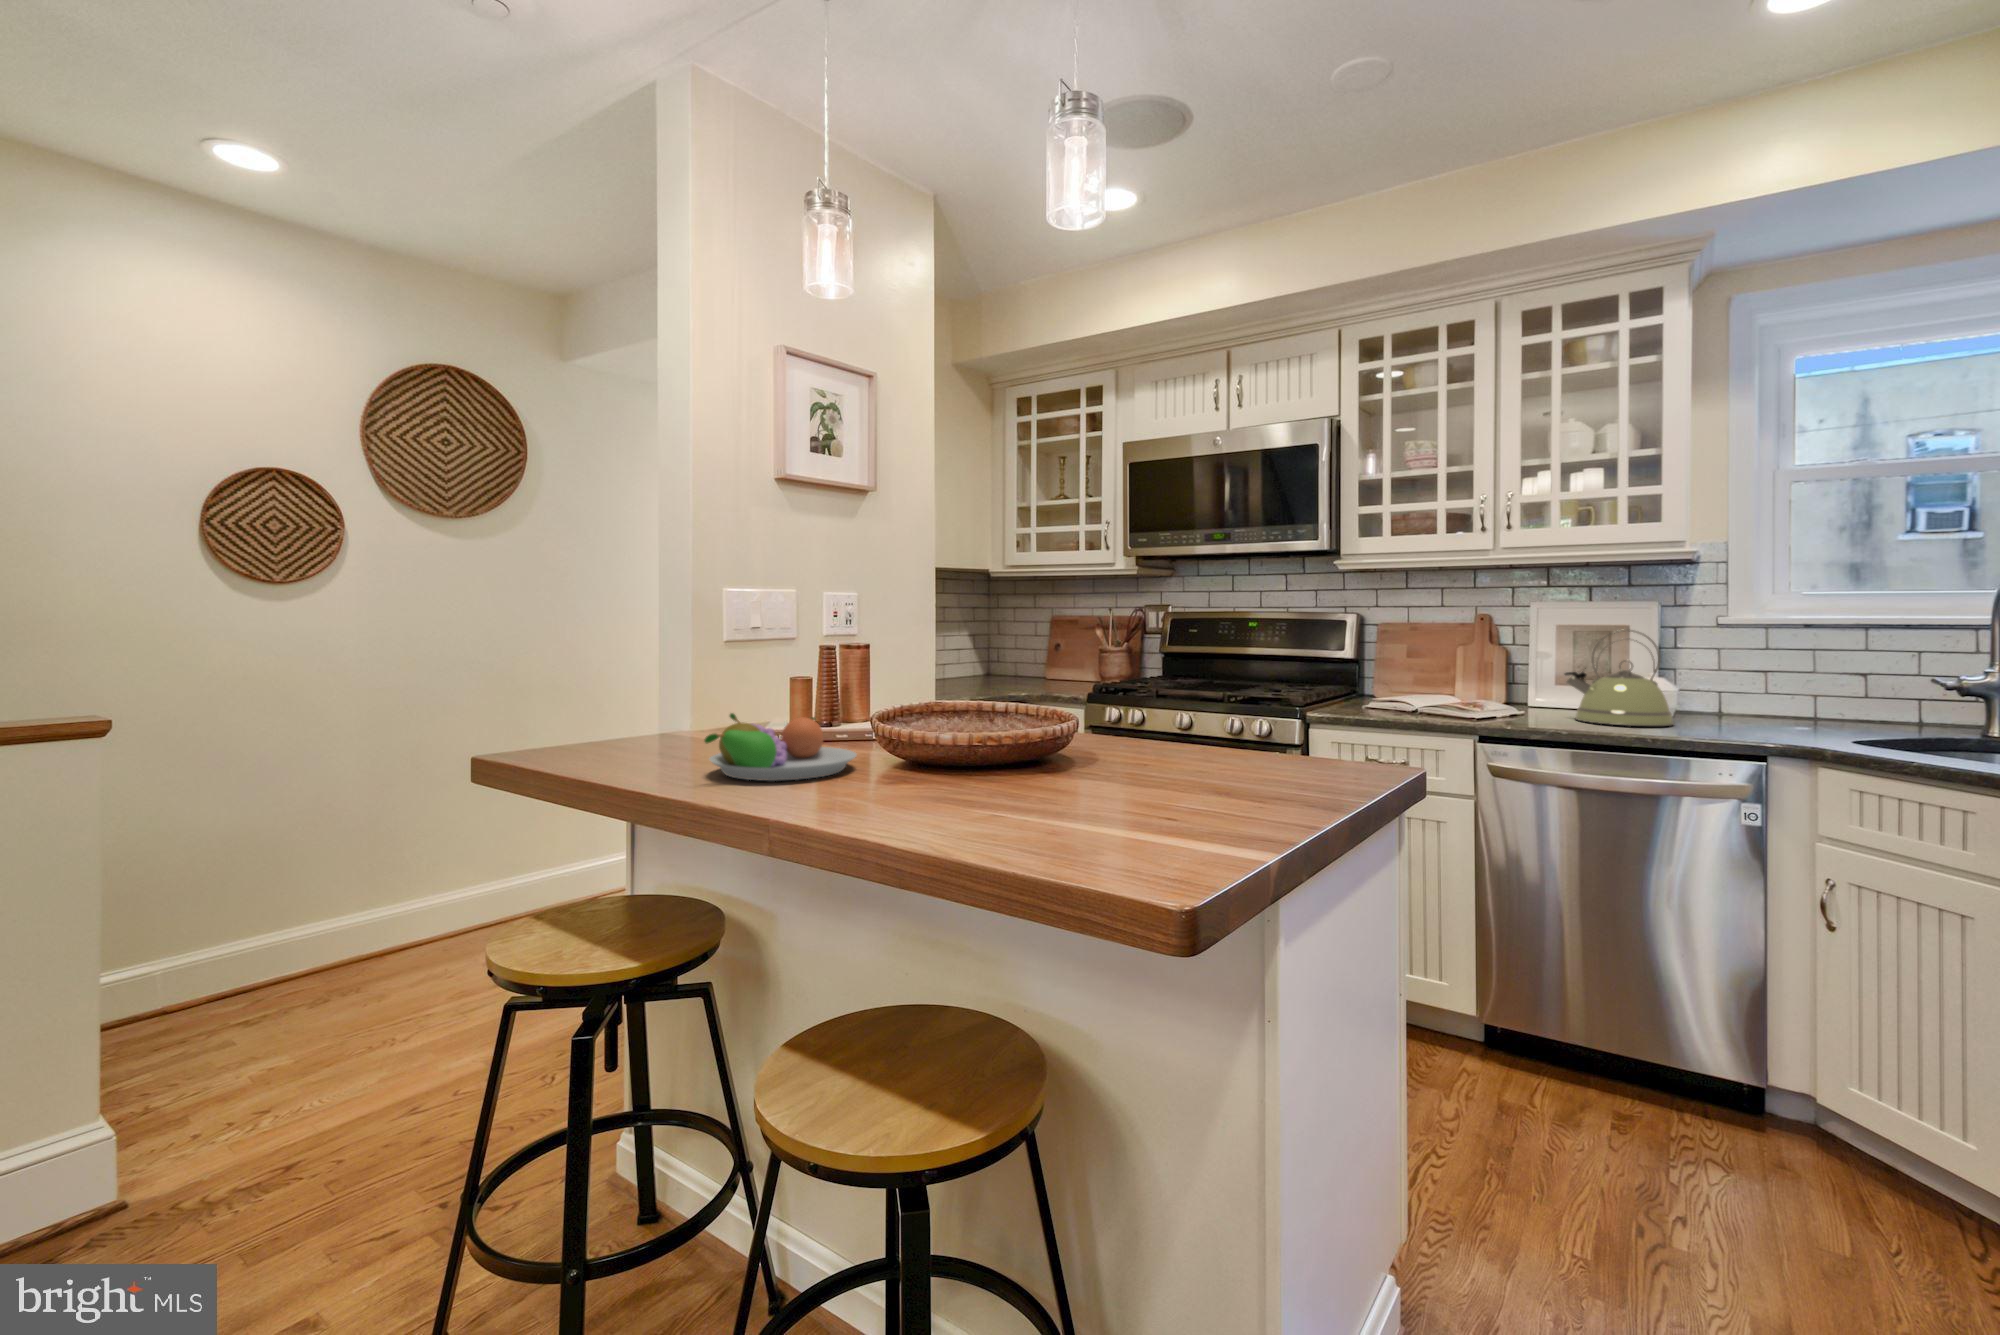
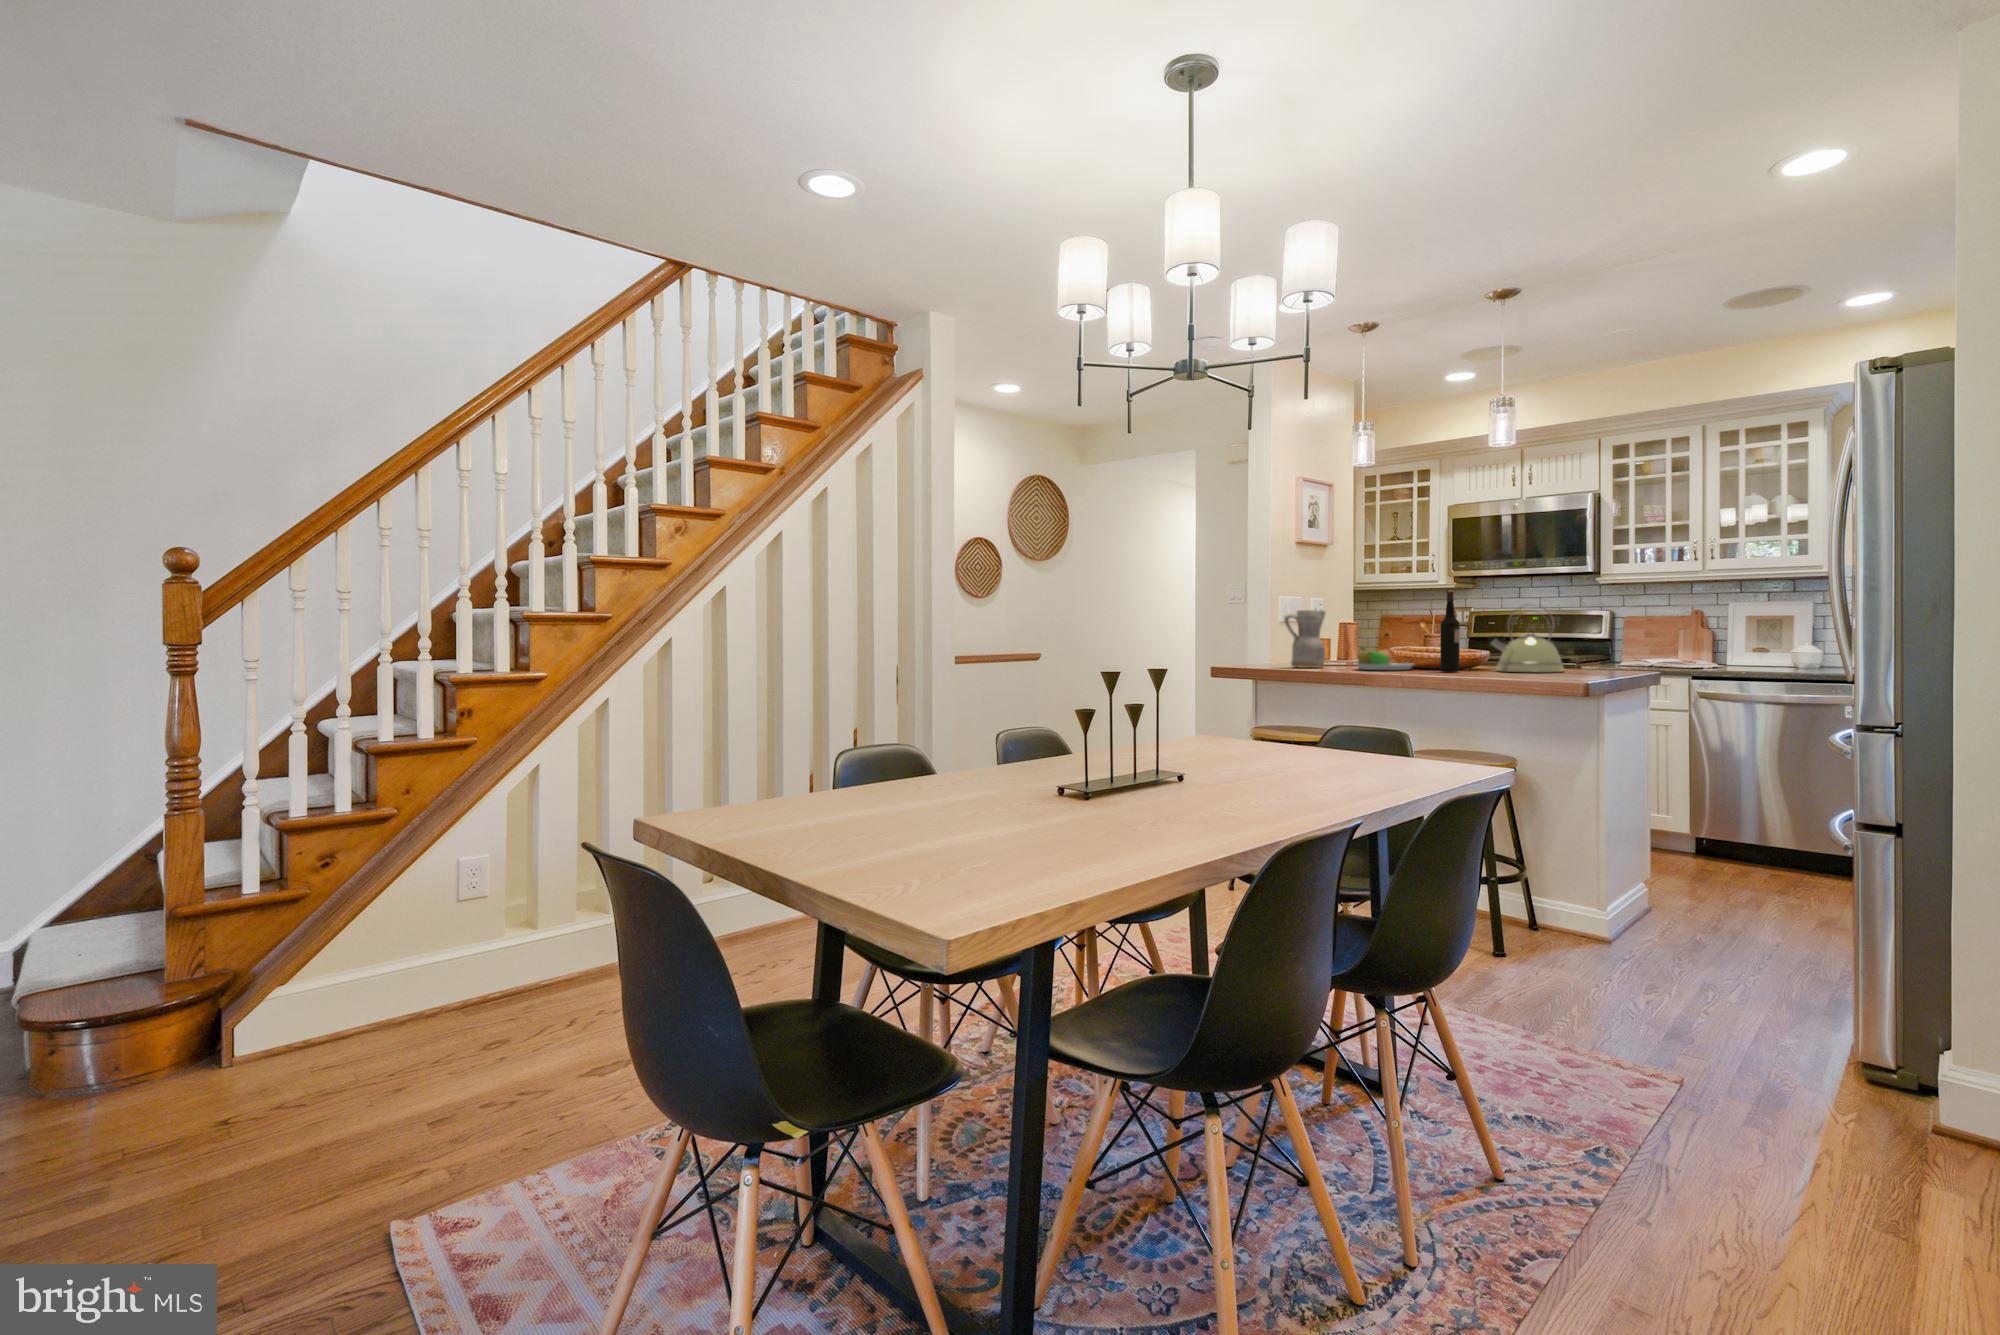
wine bottle: none [858,575,908,800] -> present [1440,592,1460,672]
ceramic pitcher: none [620,614,716,752] -> present [1284,610,1325,668]
kettle: present [1565,629,1673,726] -> present [1490,608,1564,672]

